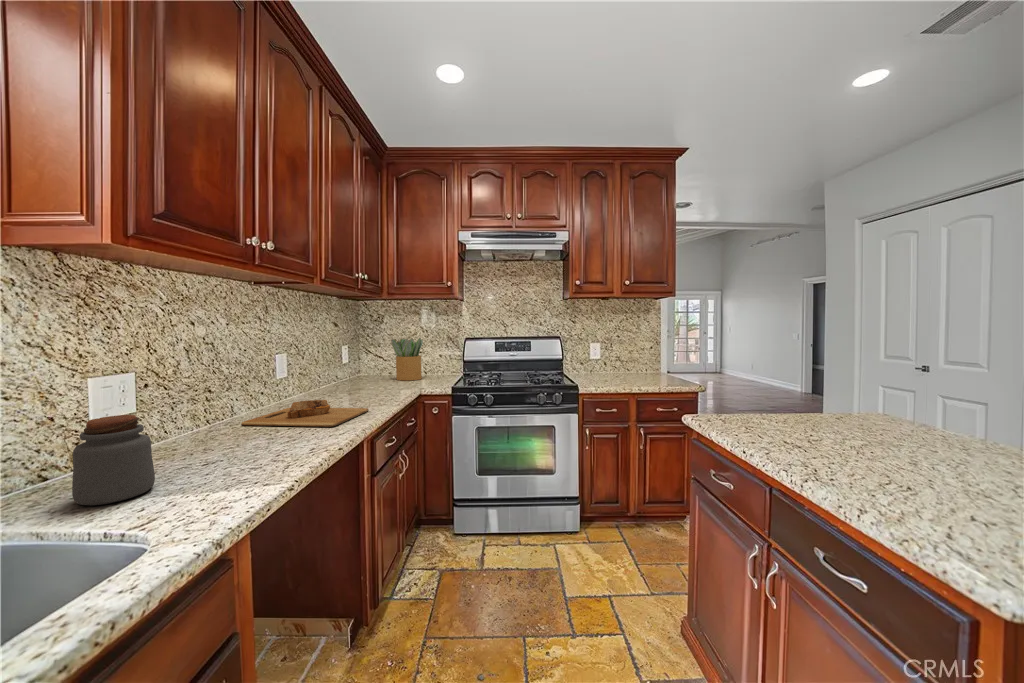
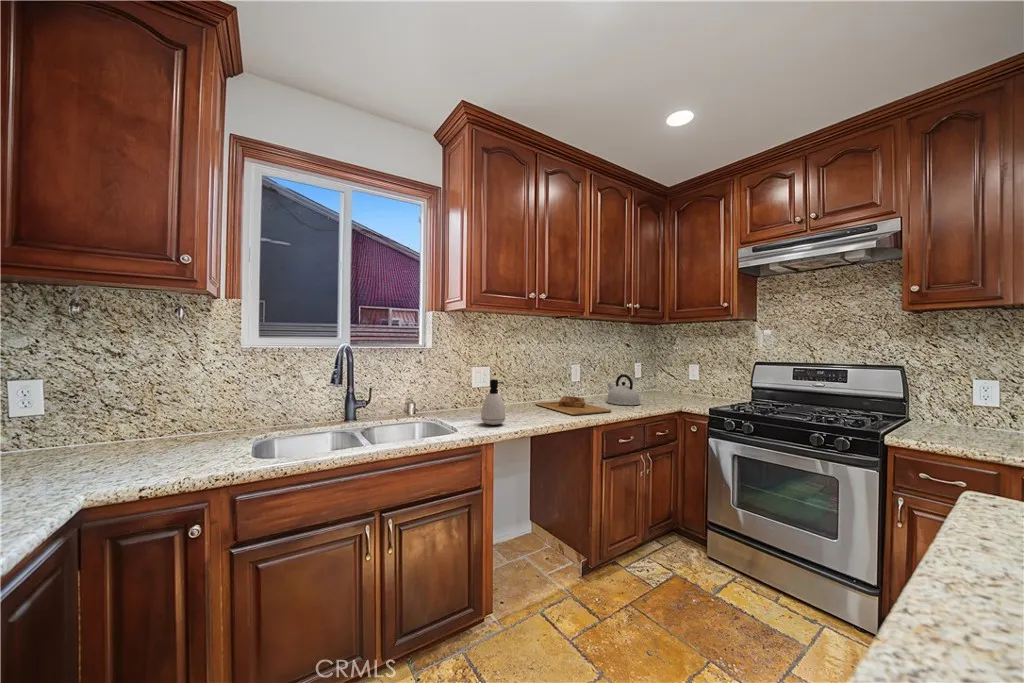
potted plant: present [391,338,423,380] -> none [676,359,708,399]
kettle: none [333,361,380,401] -> present [606,374,640,405]
soap dispenser: none [197,392,253,481] -> present [481,379,505,425]
jar: present [72,415,155,506] -> none [444,384,471,422]

